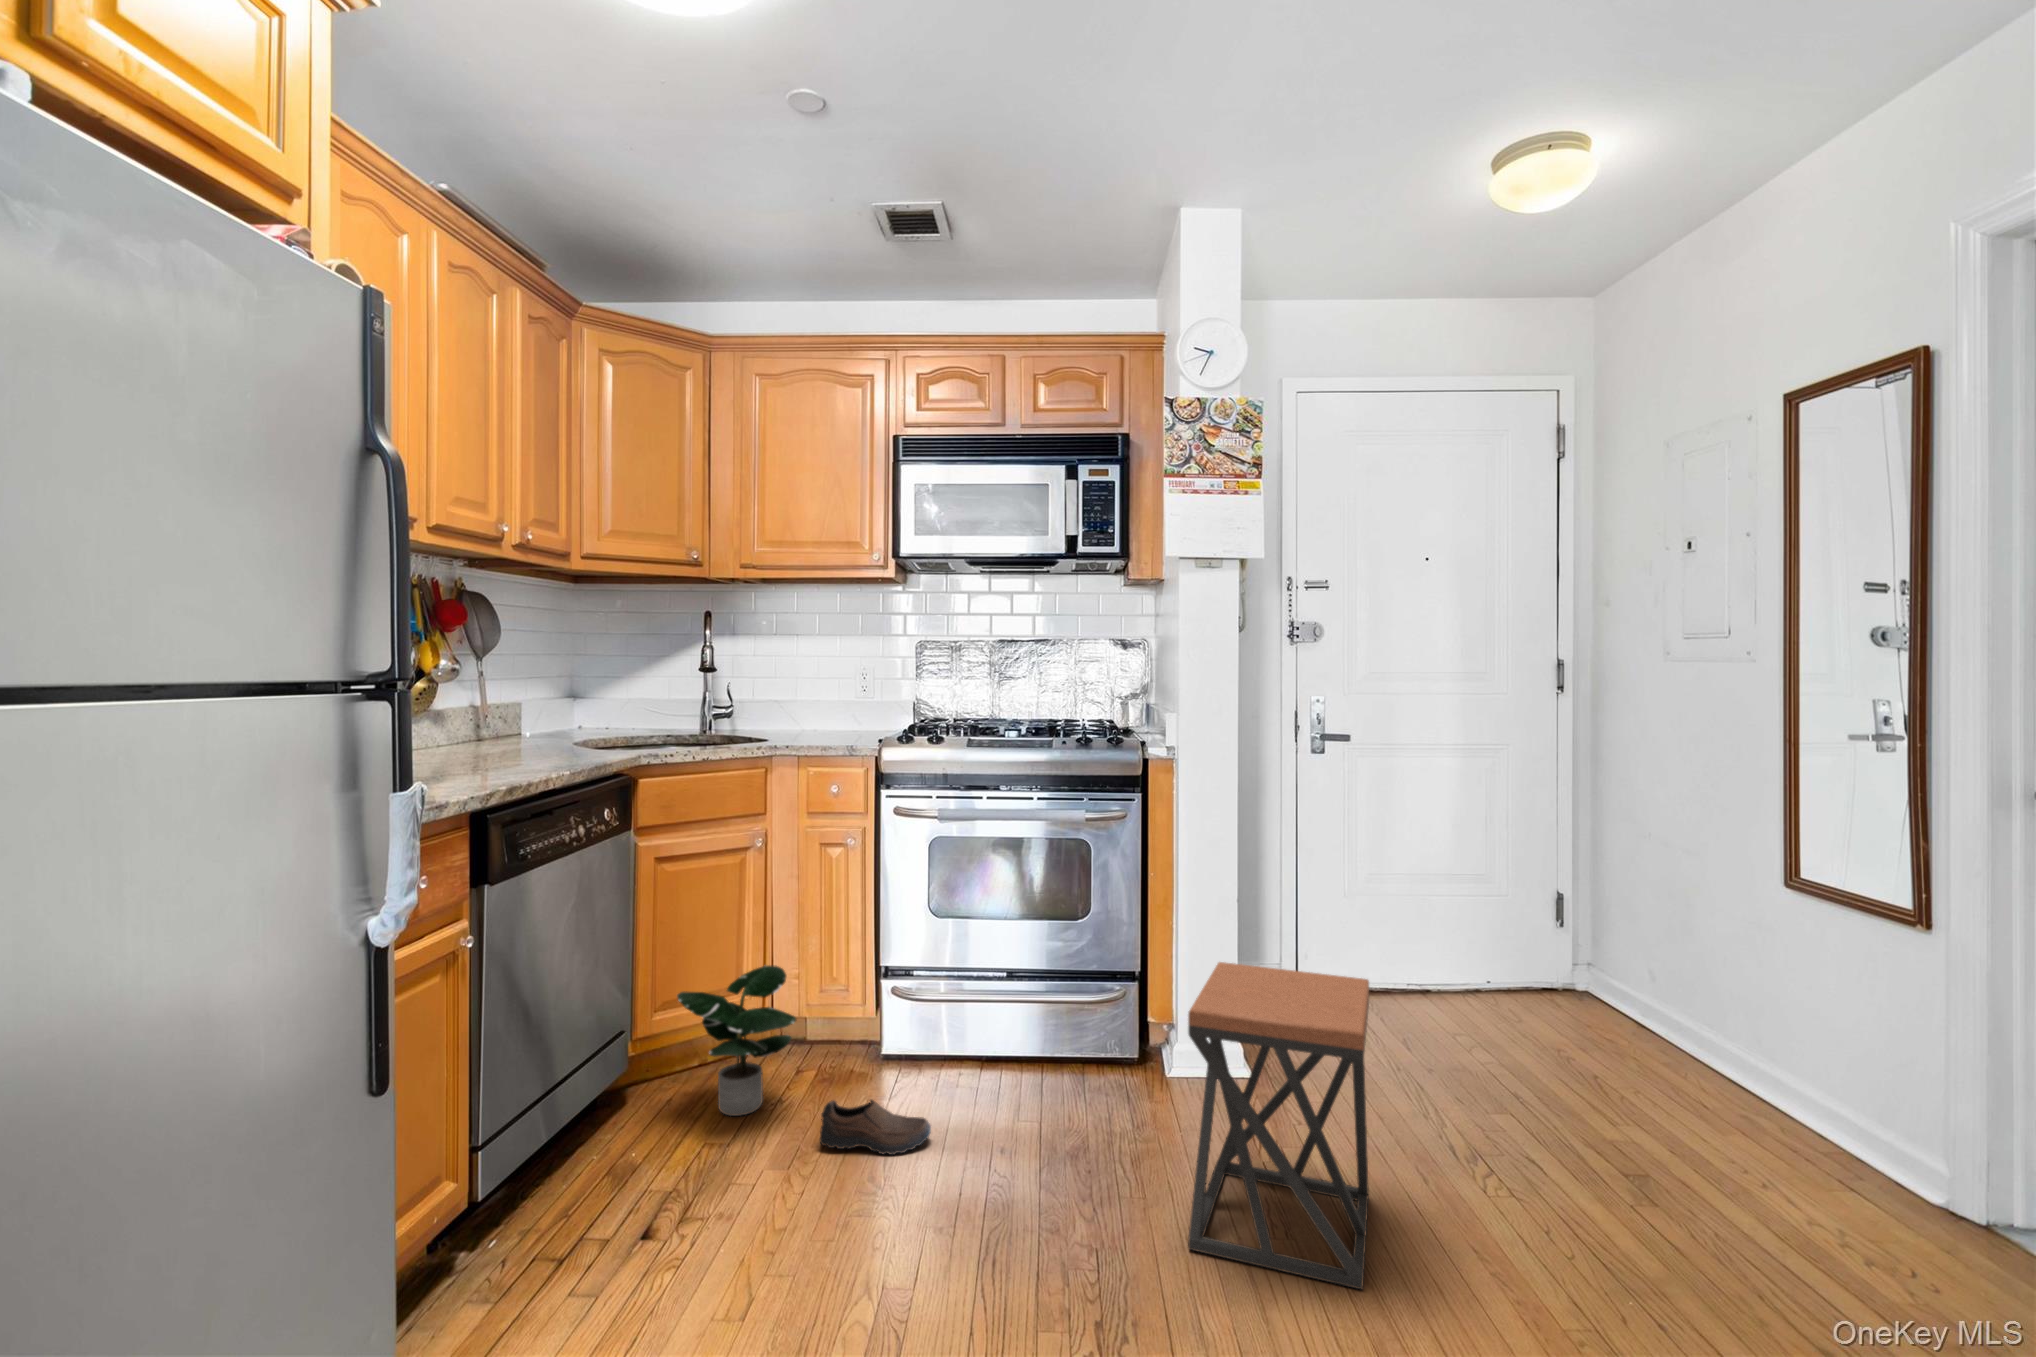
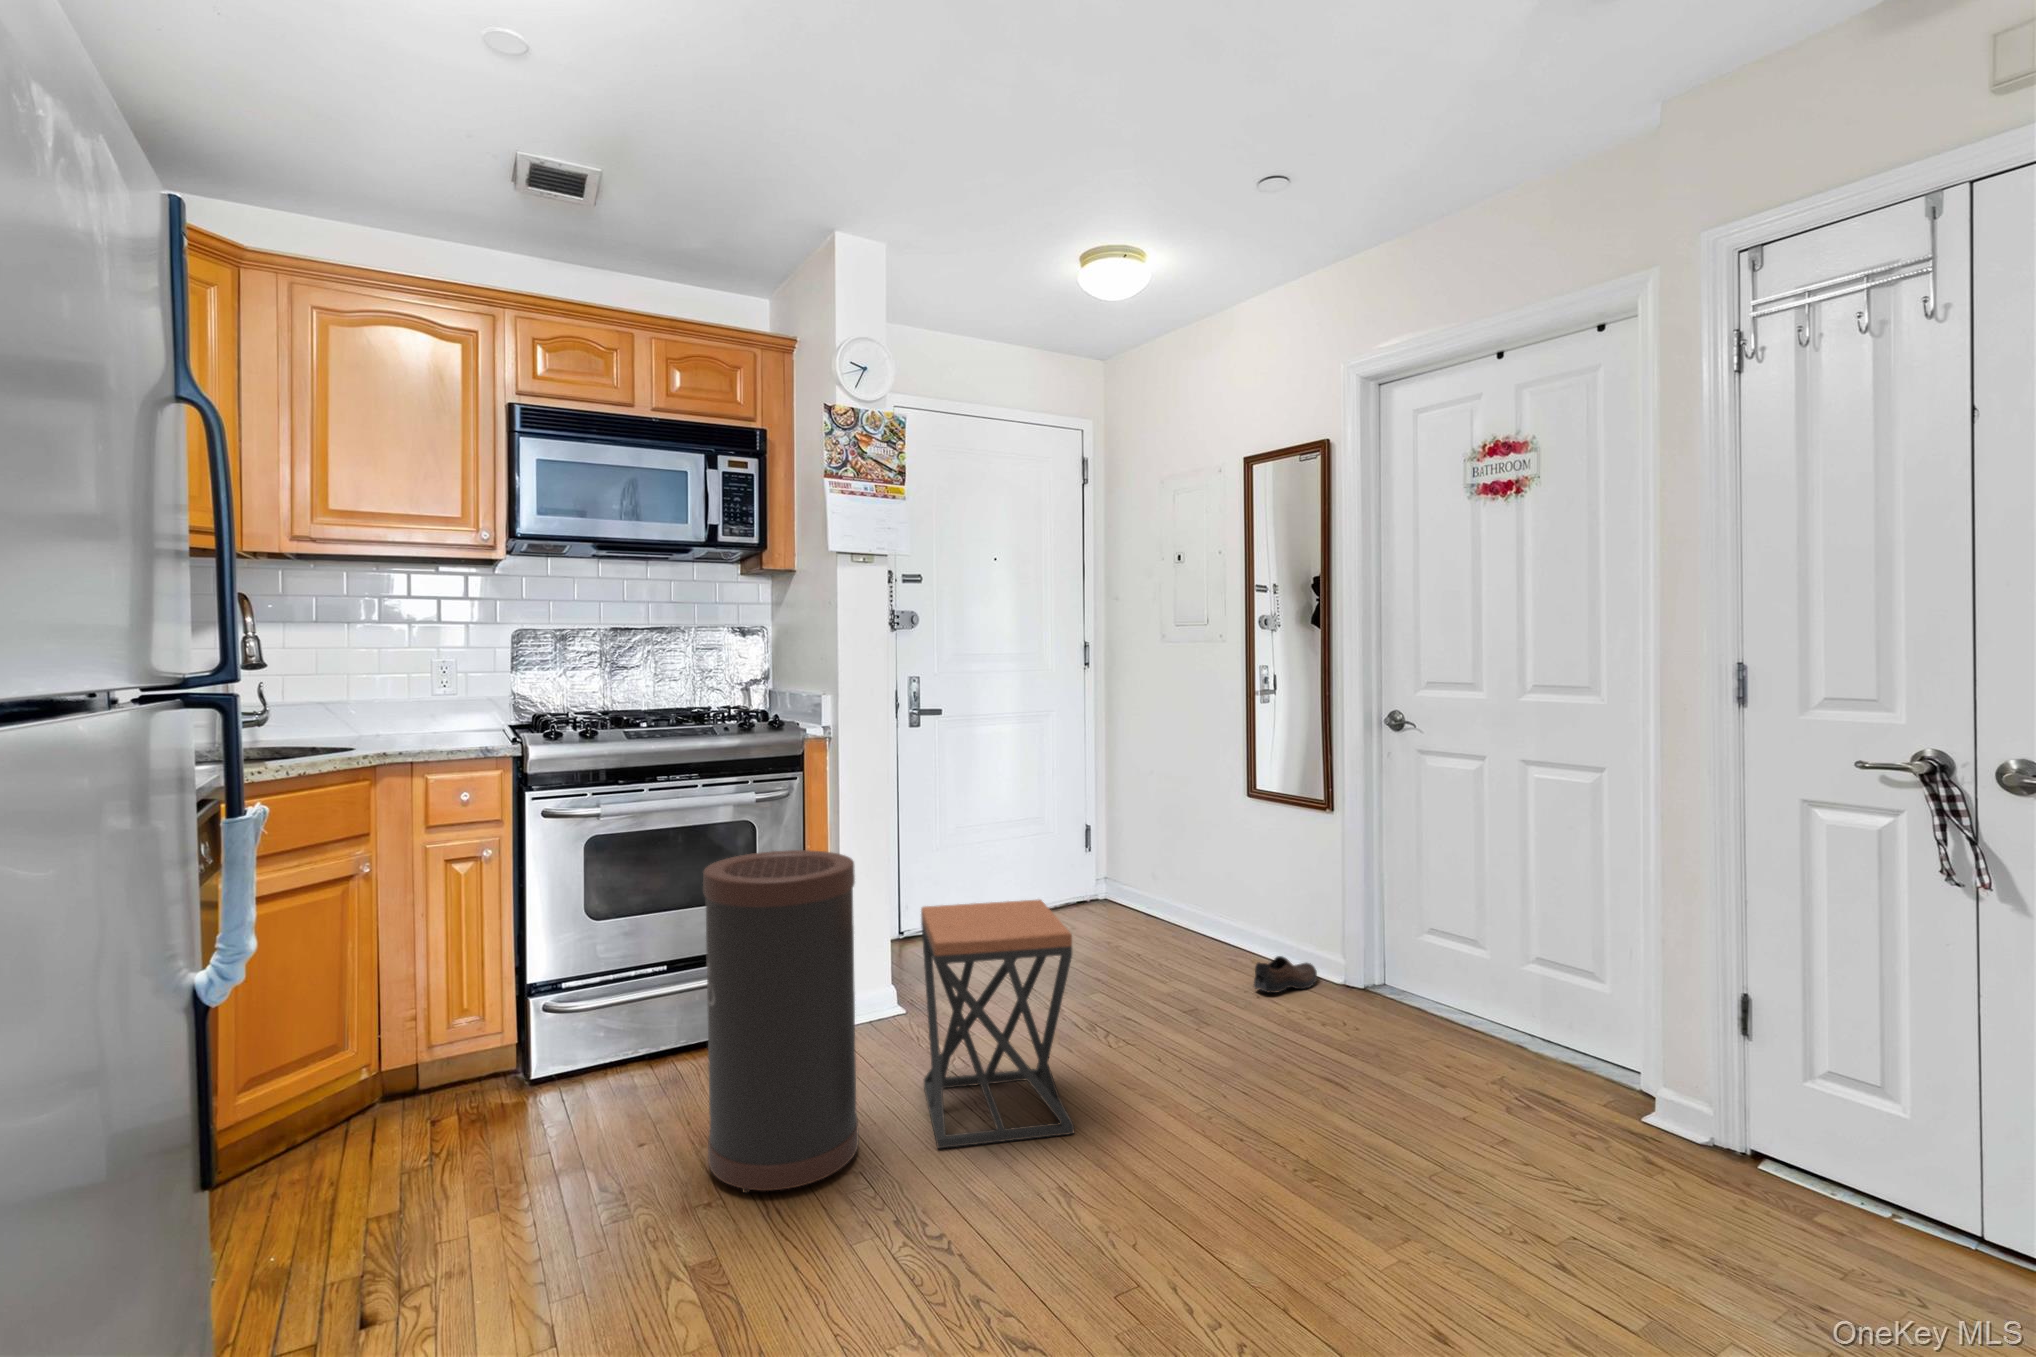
trash can: none [956,877,1111,1242] -> present [703,850,859,1193]
potted plant: present [677,965,796,1116] -> none [298,1002,470,1184]
shoe: present [820,1100,931,1155] -> present [1254,956,1317,993]

